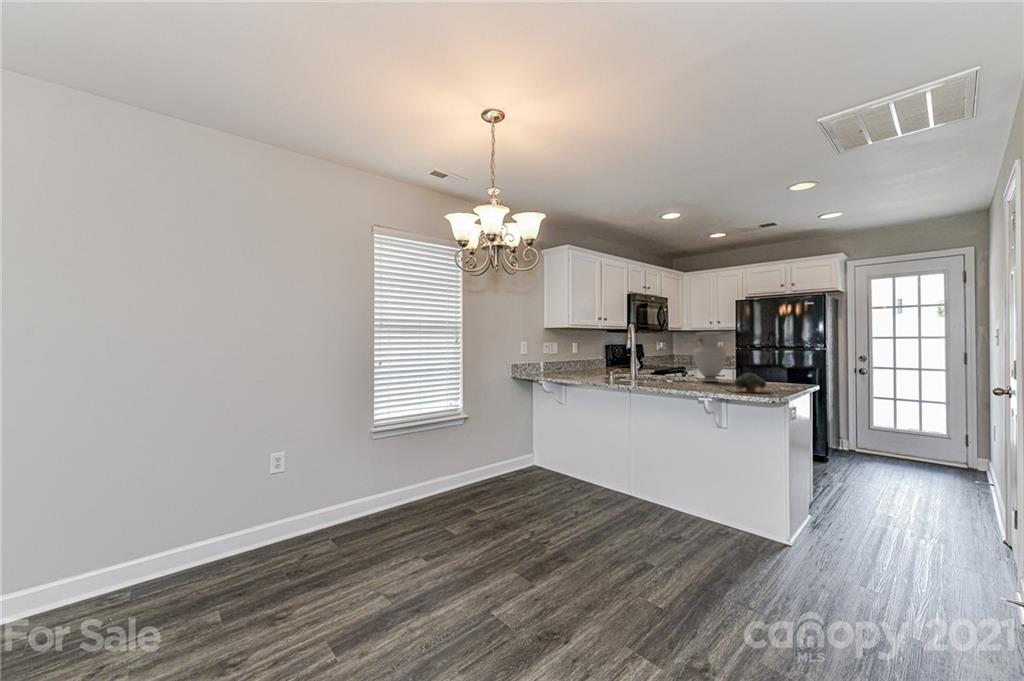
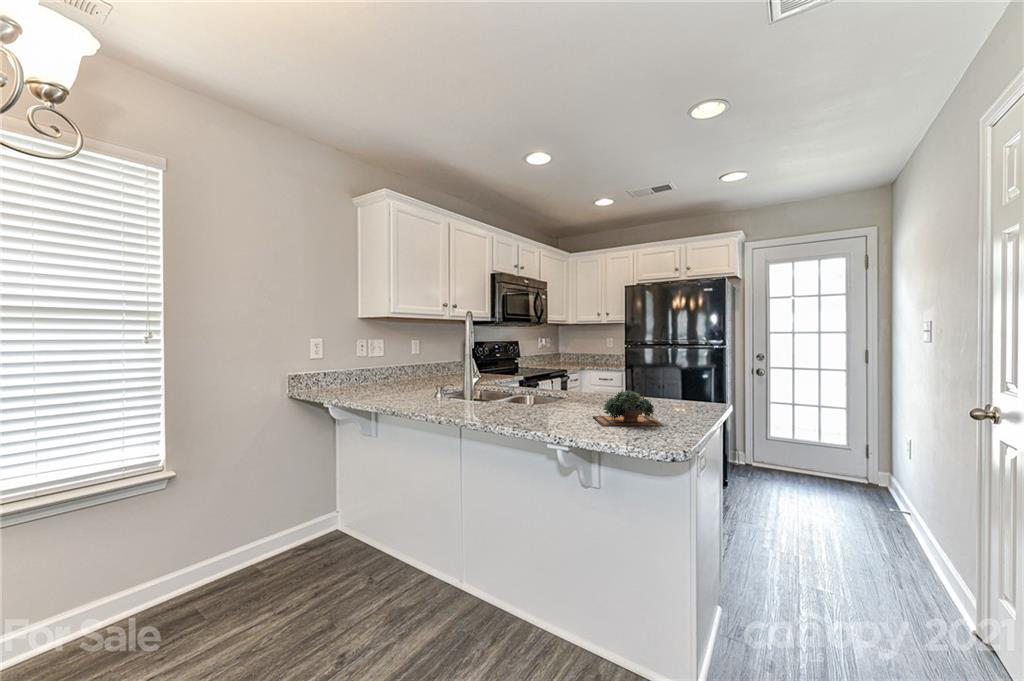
vase: present [694,332,726,382] -> none [559,324,602,397]

